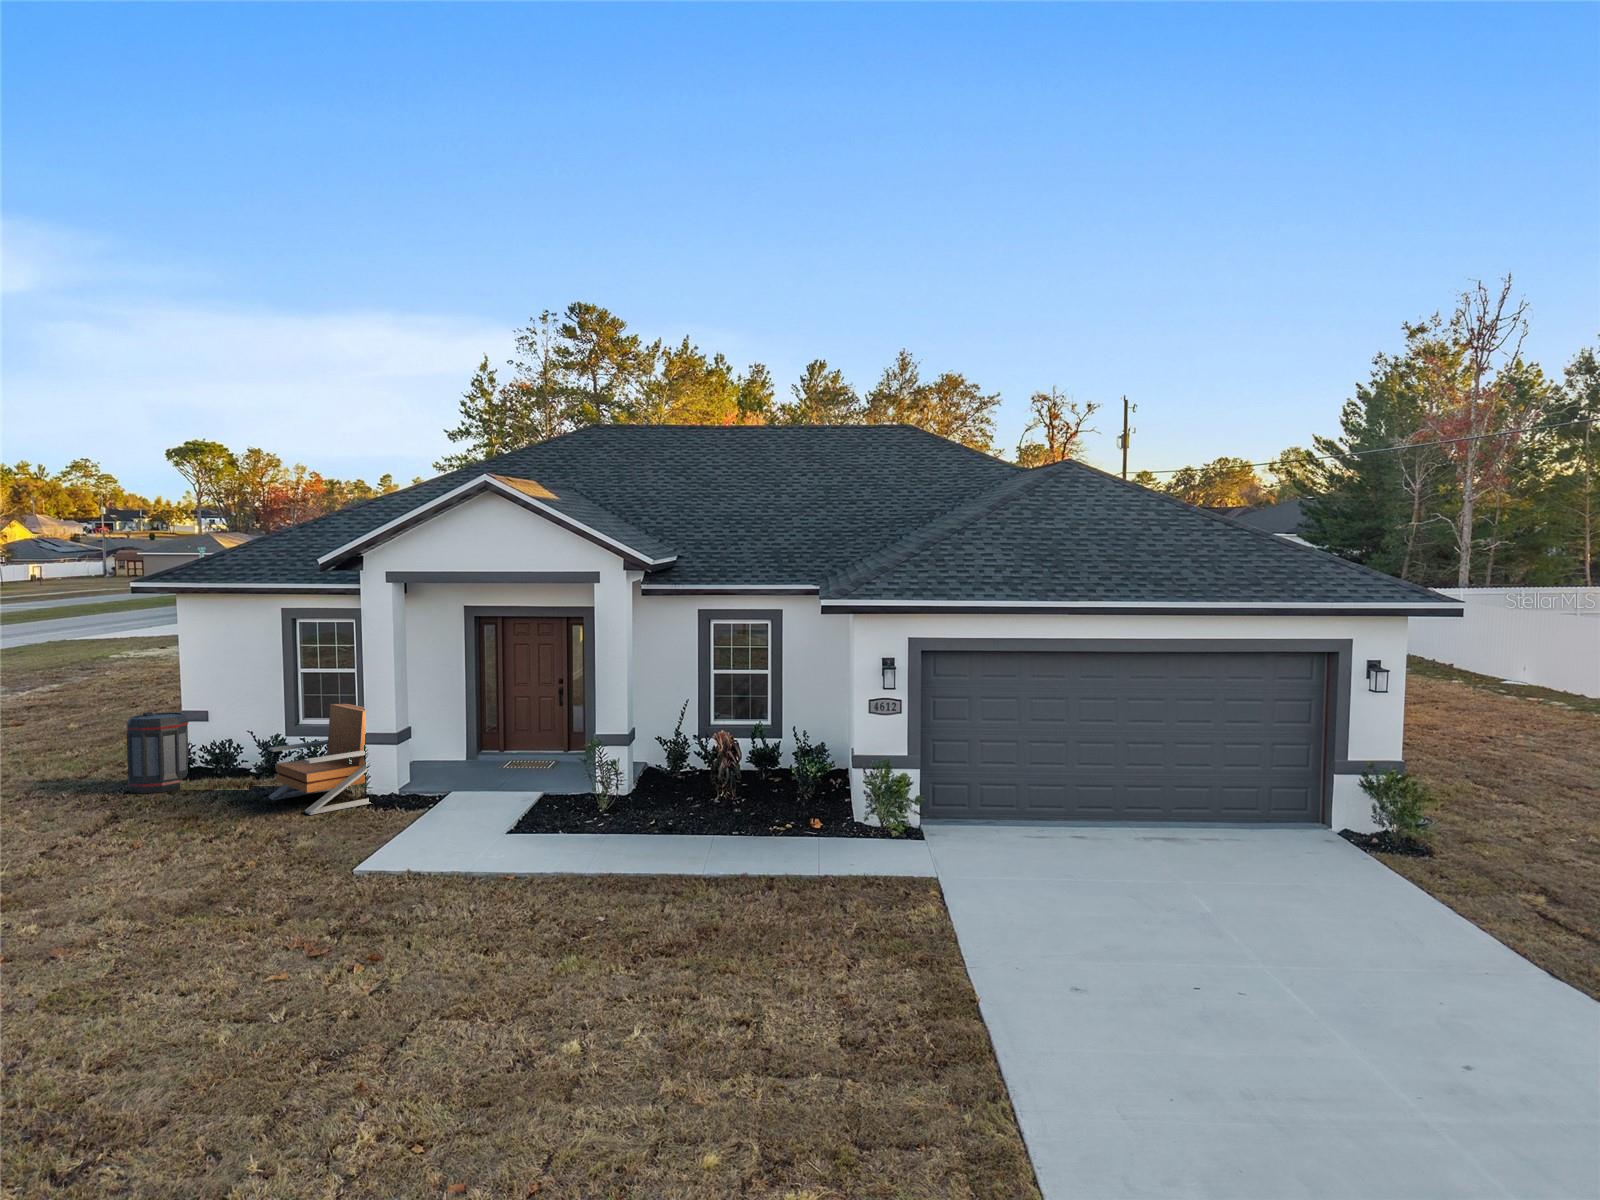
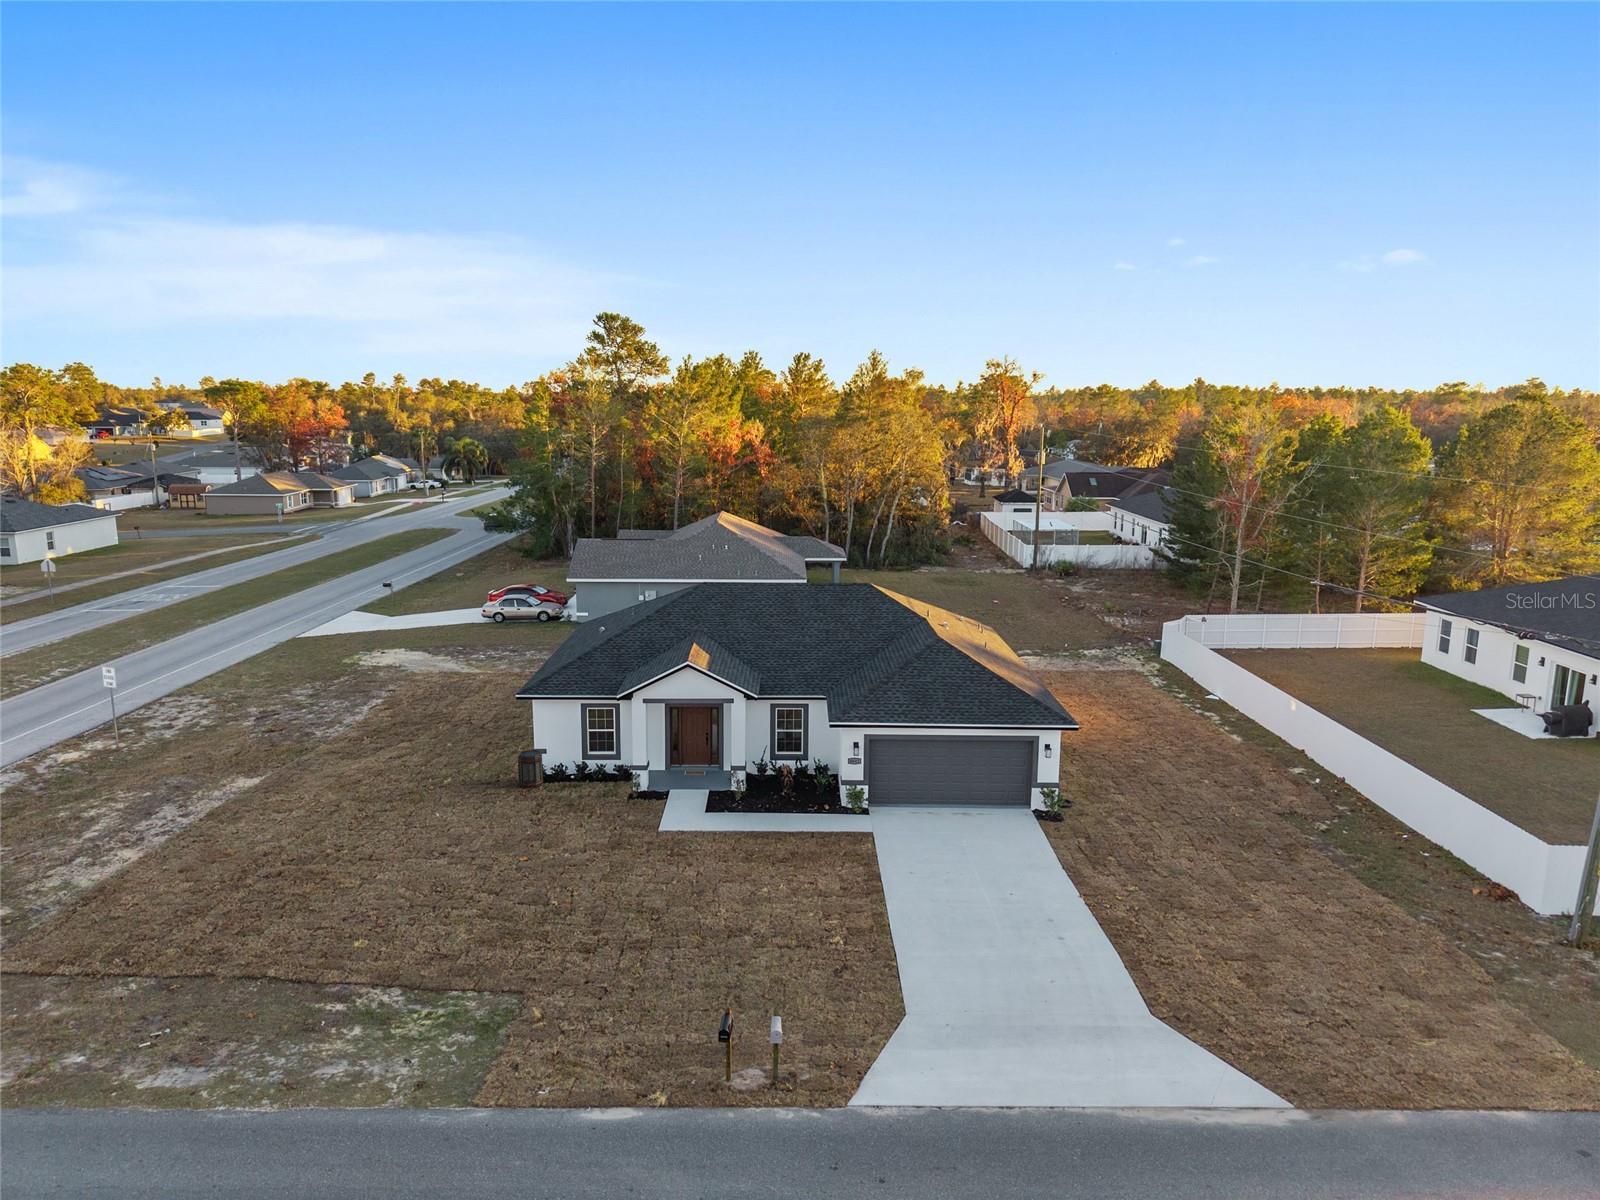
lounge chair: present [268,704,371,815] -> none [587,748,642,801]

